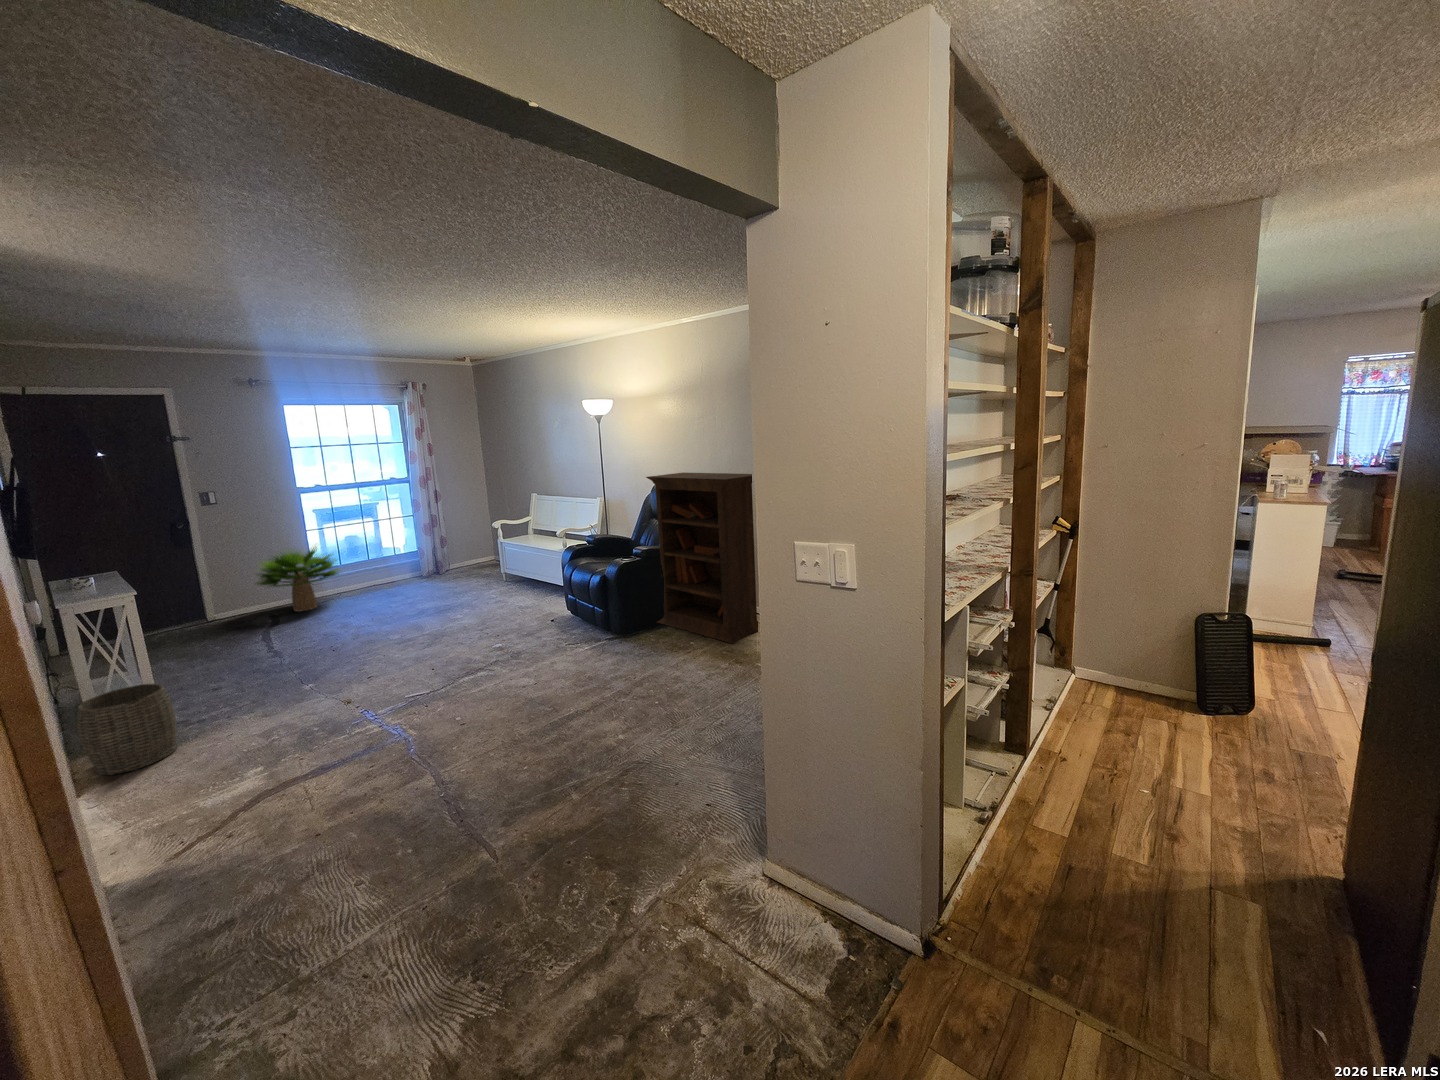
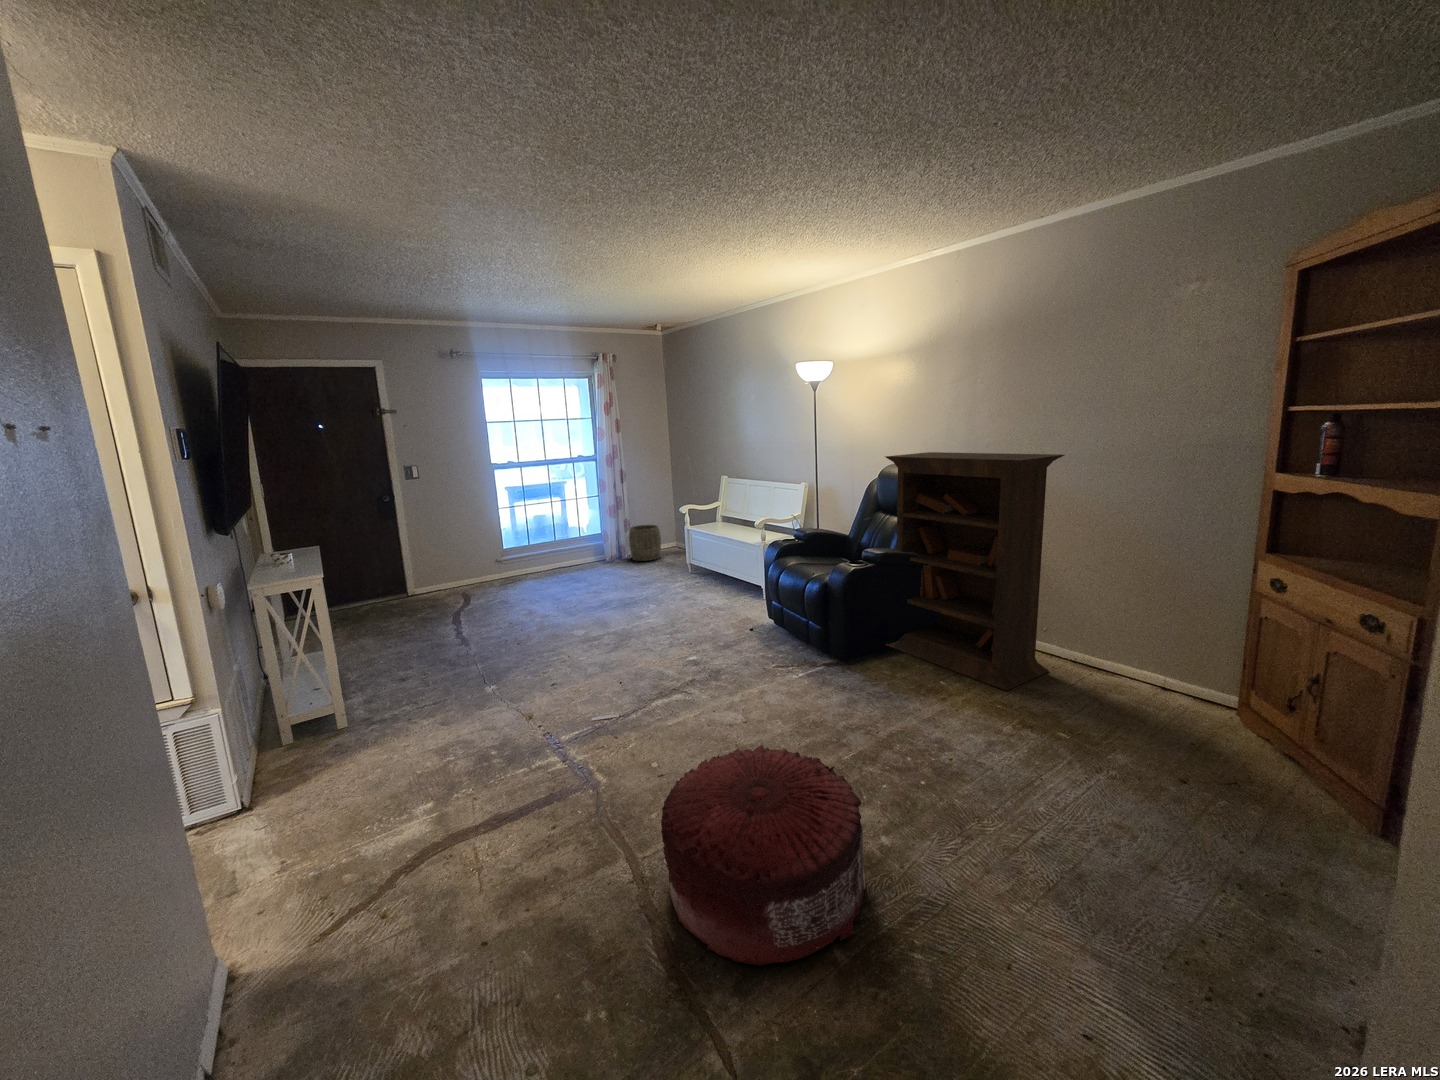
potted plant: present [257,548,339,612] -> none [446,521,533,592]
pouf: none [451,683,596,807] -> present [661,745,866,966]
woven basket: present [77,684,177,775] -> present [629,525,661,561]

